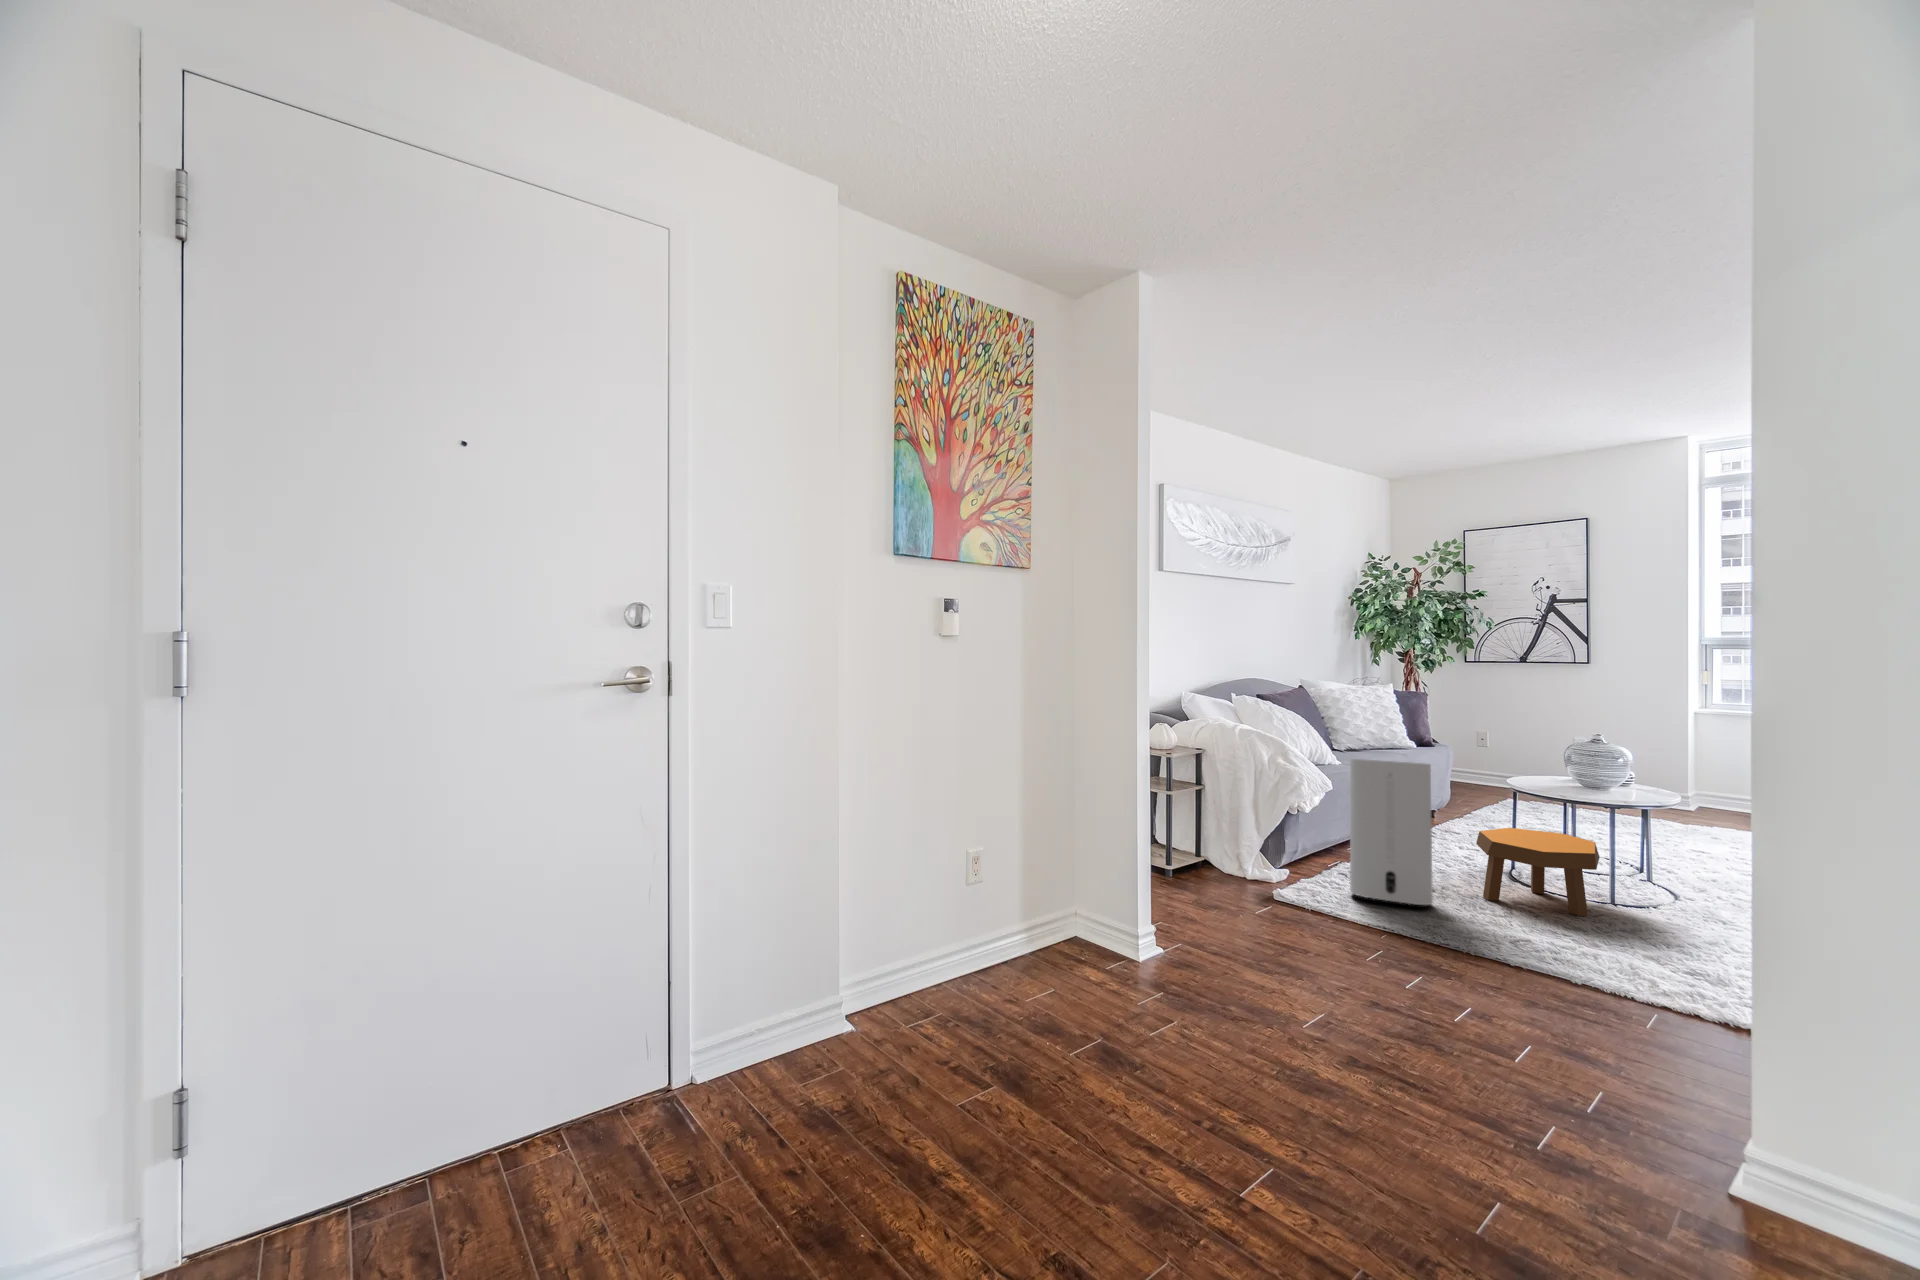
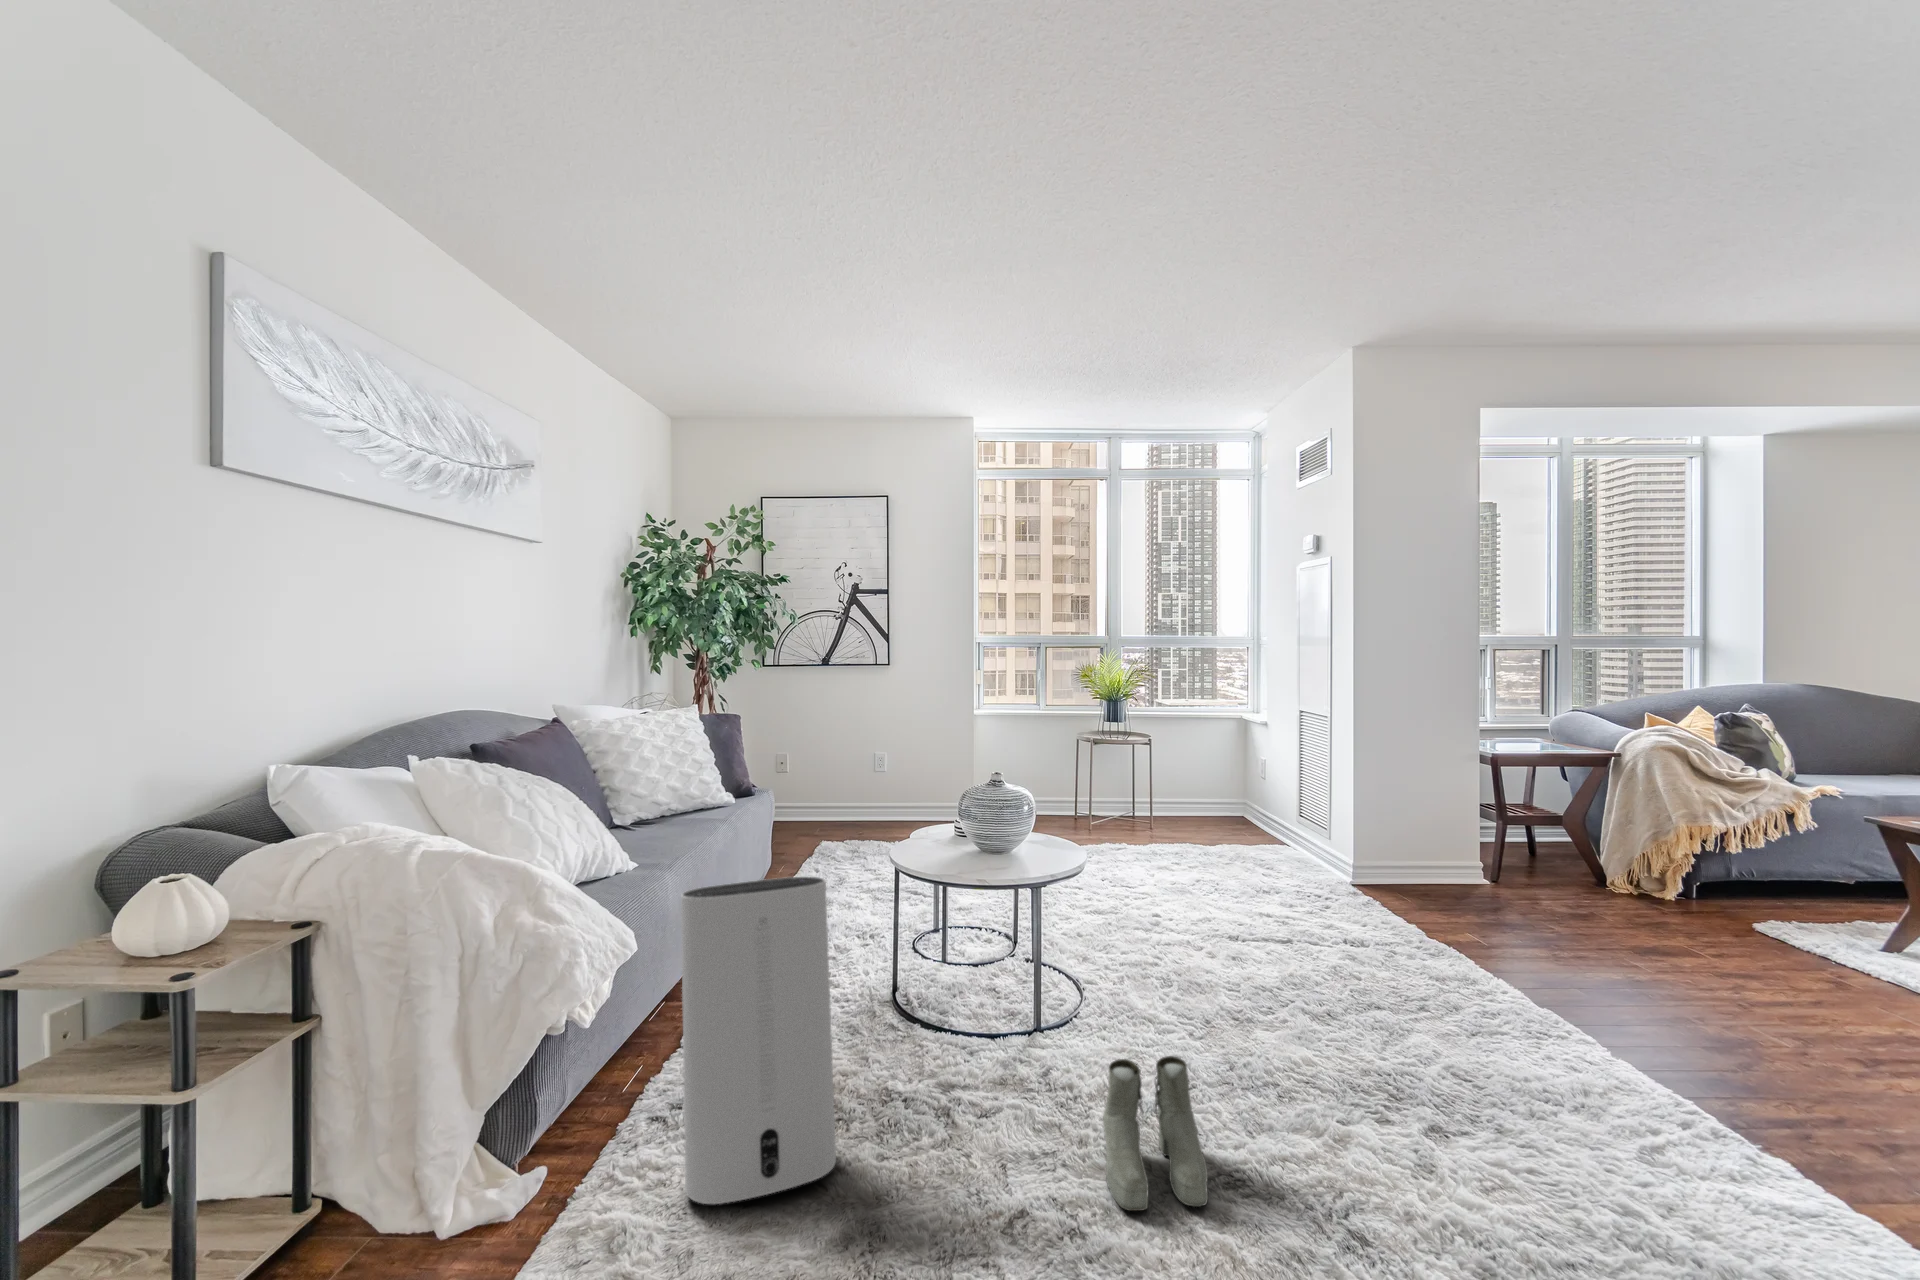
footstool: present [1476,828,1600,916] -> none [869,933,1036,1091]
boots: none [1603,894,1687,978] -> present [1103,1056,1208,1211]

